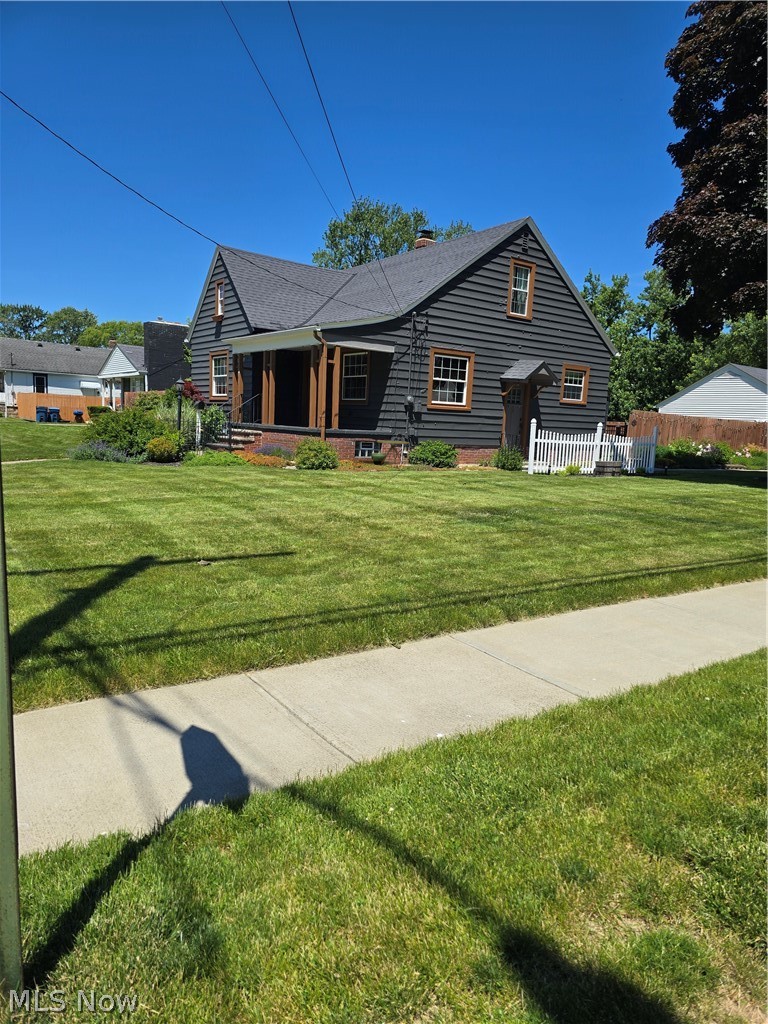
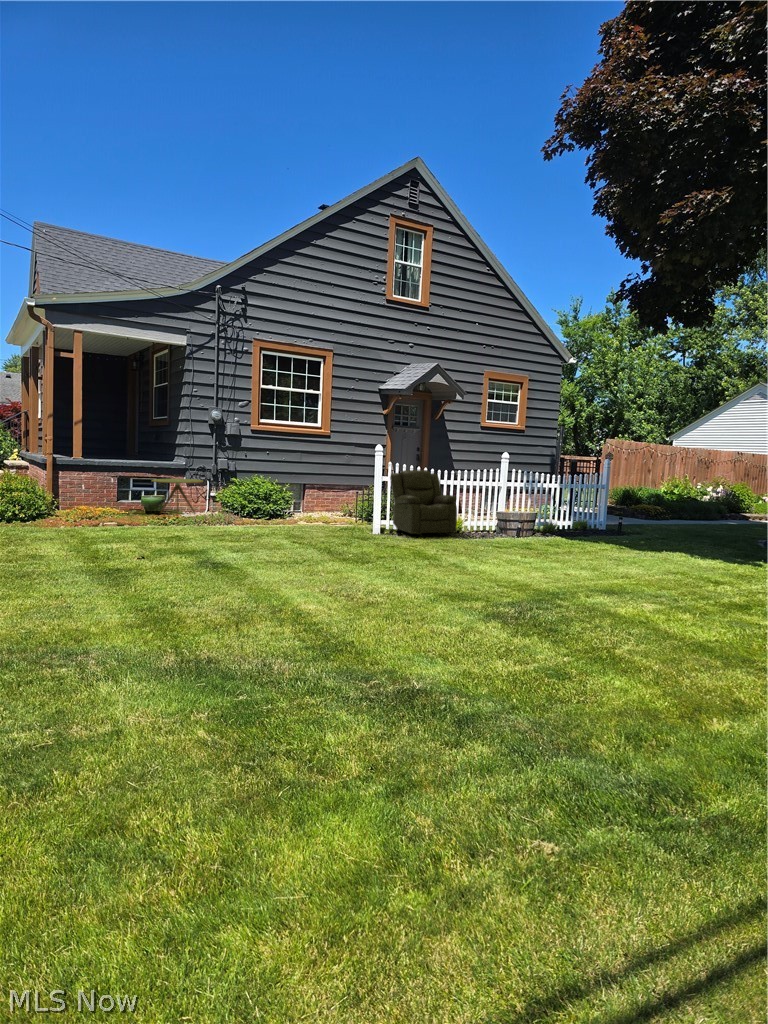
chair: none [539,437,582,477] -> present [390,470,457,536]

